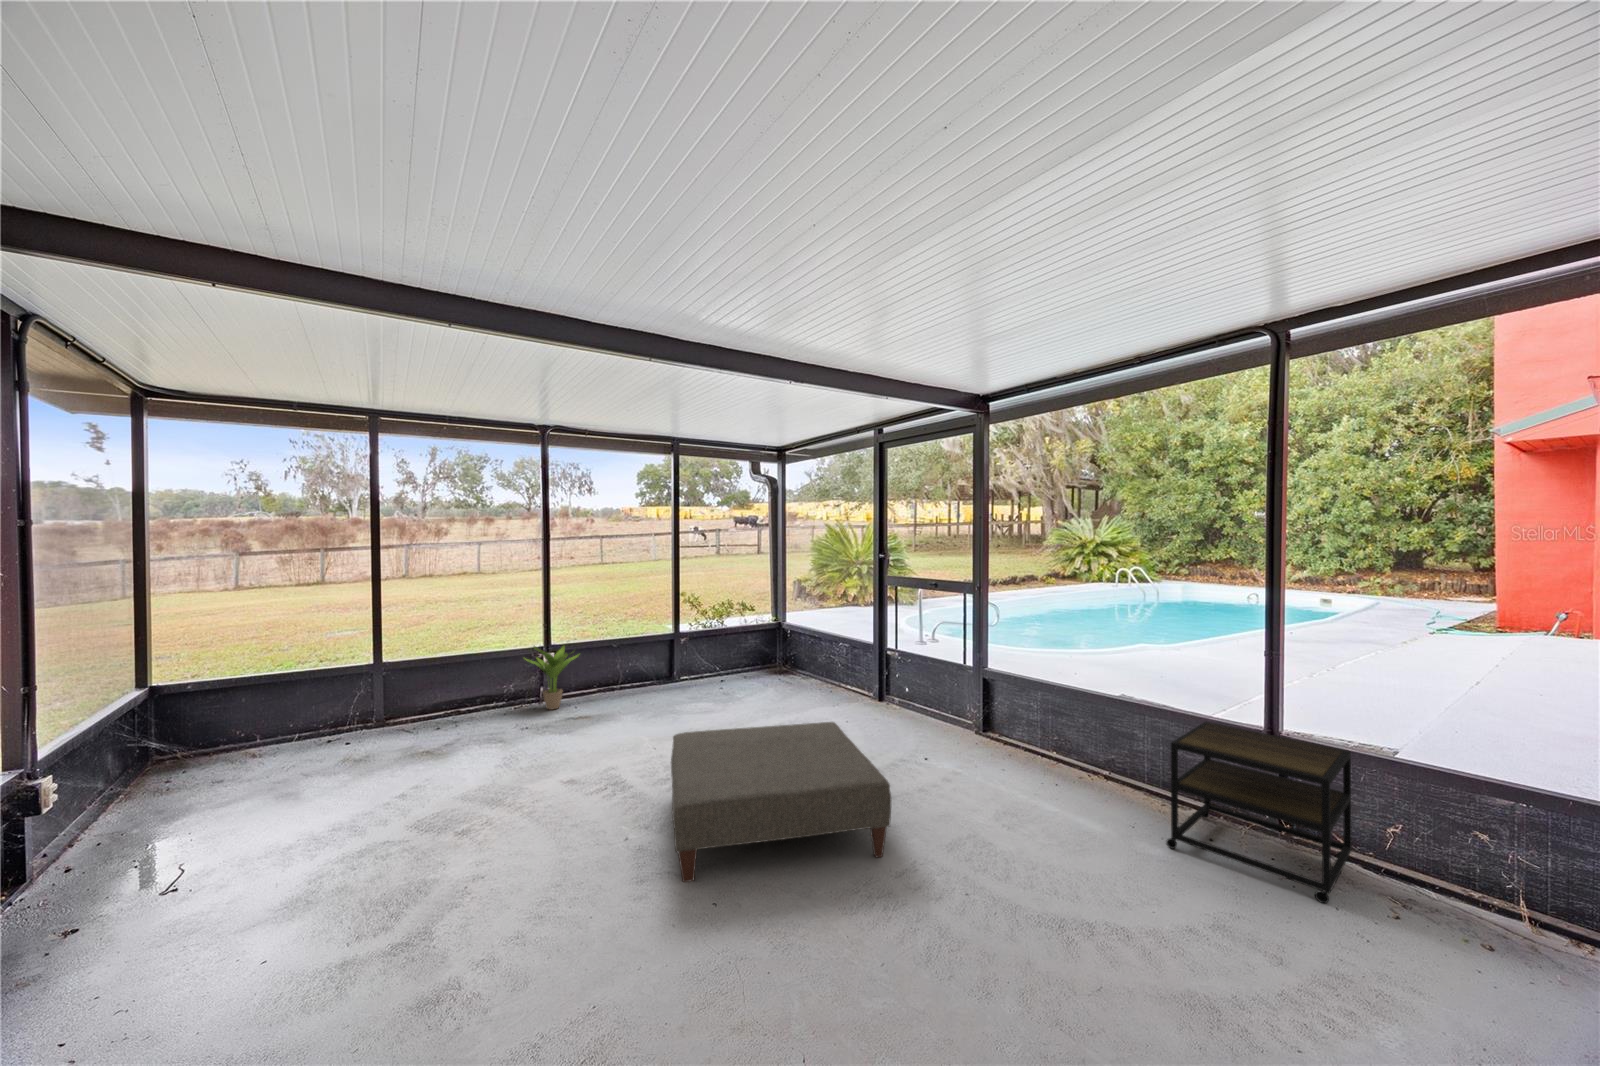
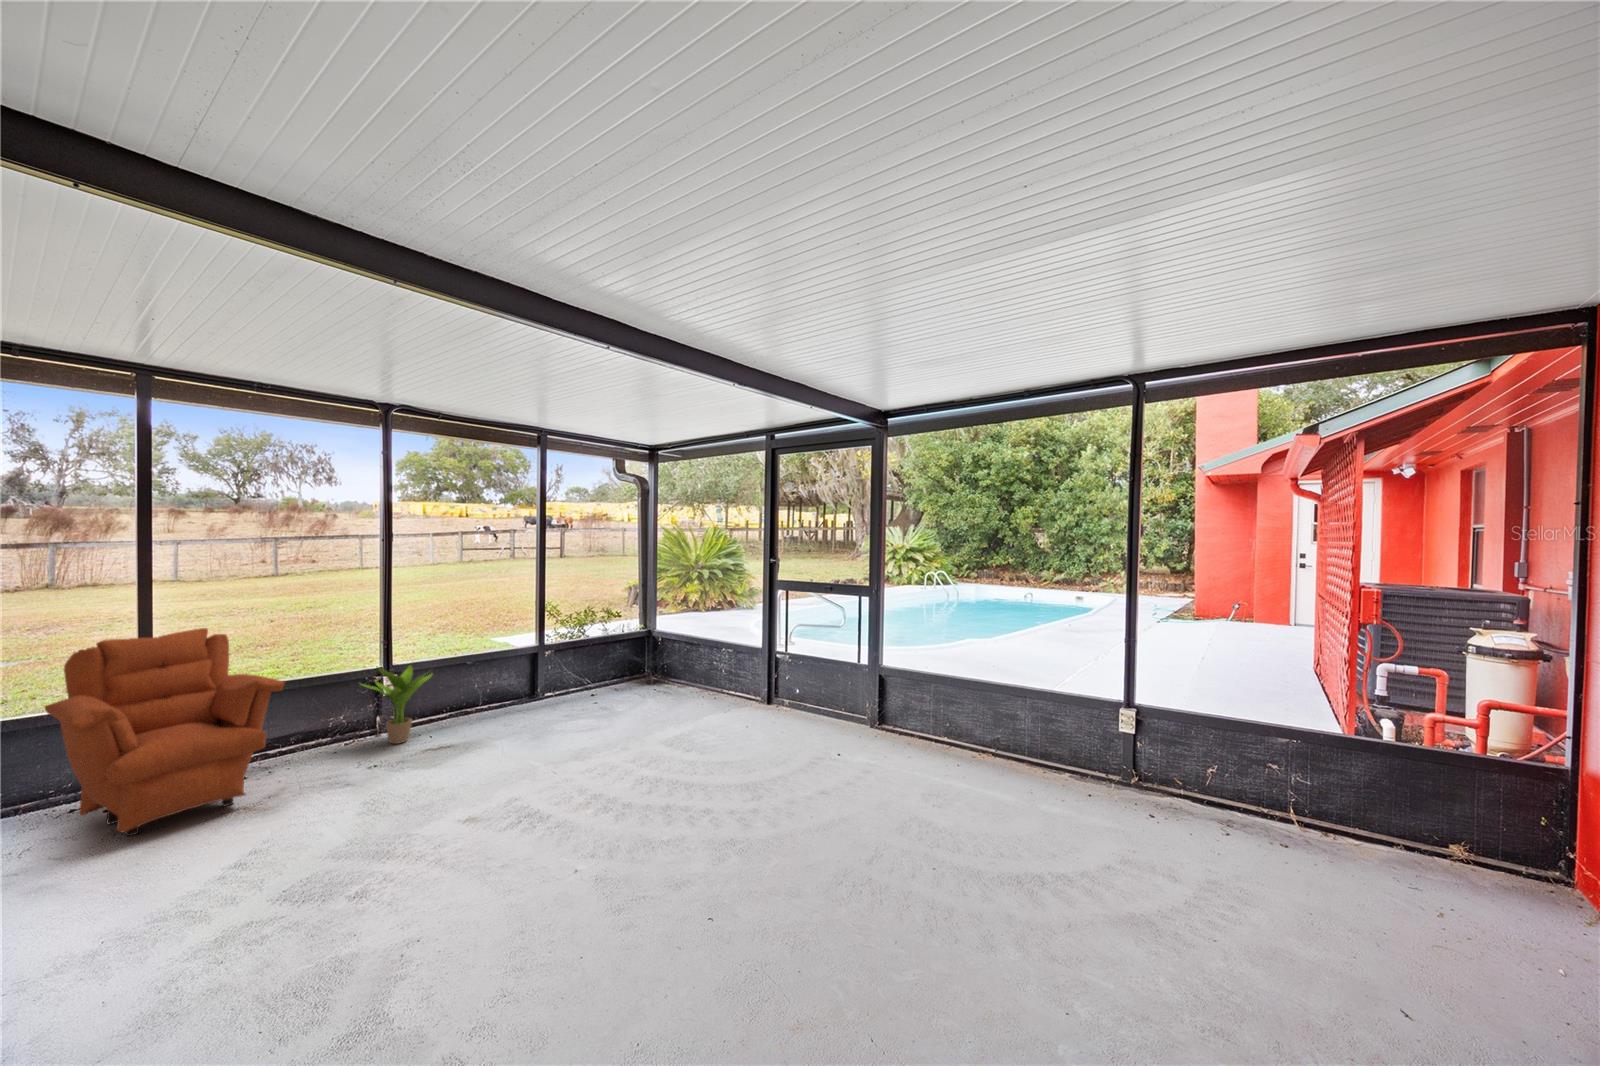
armchair: none [320,609,459,755] -> present [45,628,284,836]
side table: present [1166,721,1352,903] -> none [1072,701,1195,832]
ottoman: present [671,722,891,882] -> none [624,728,883,919]

